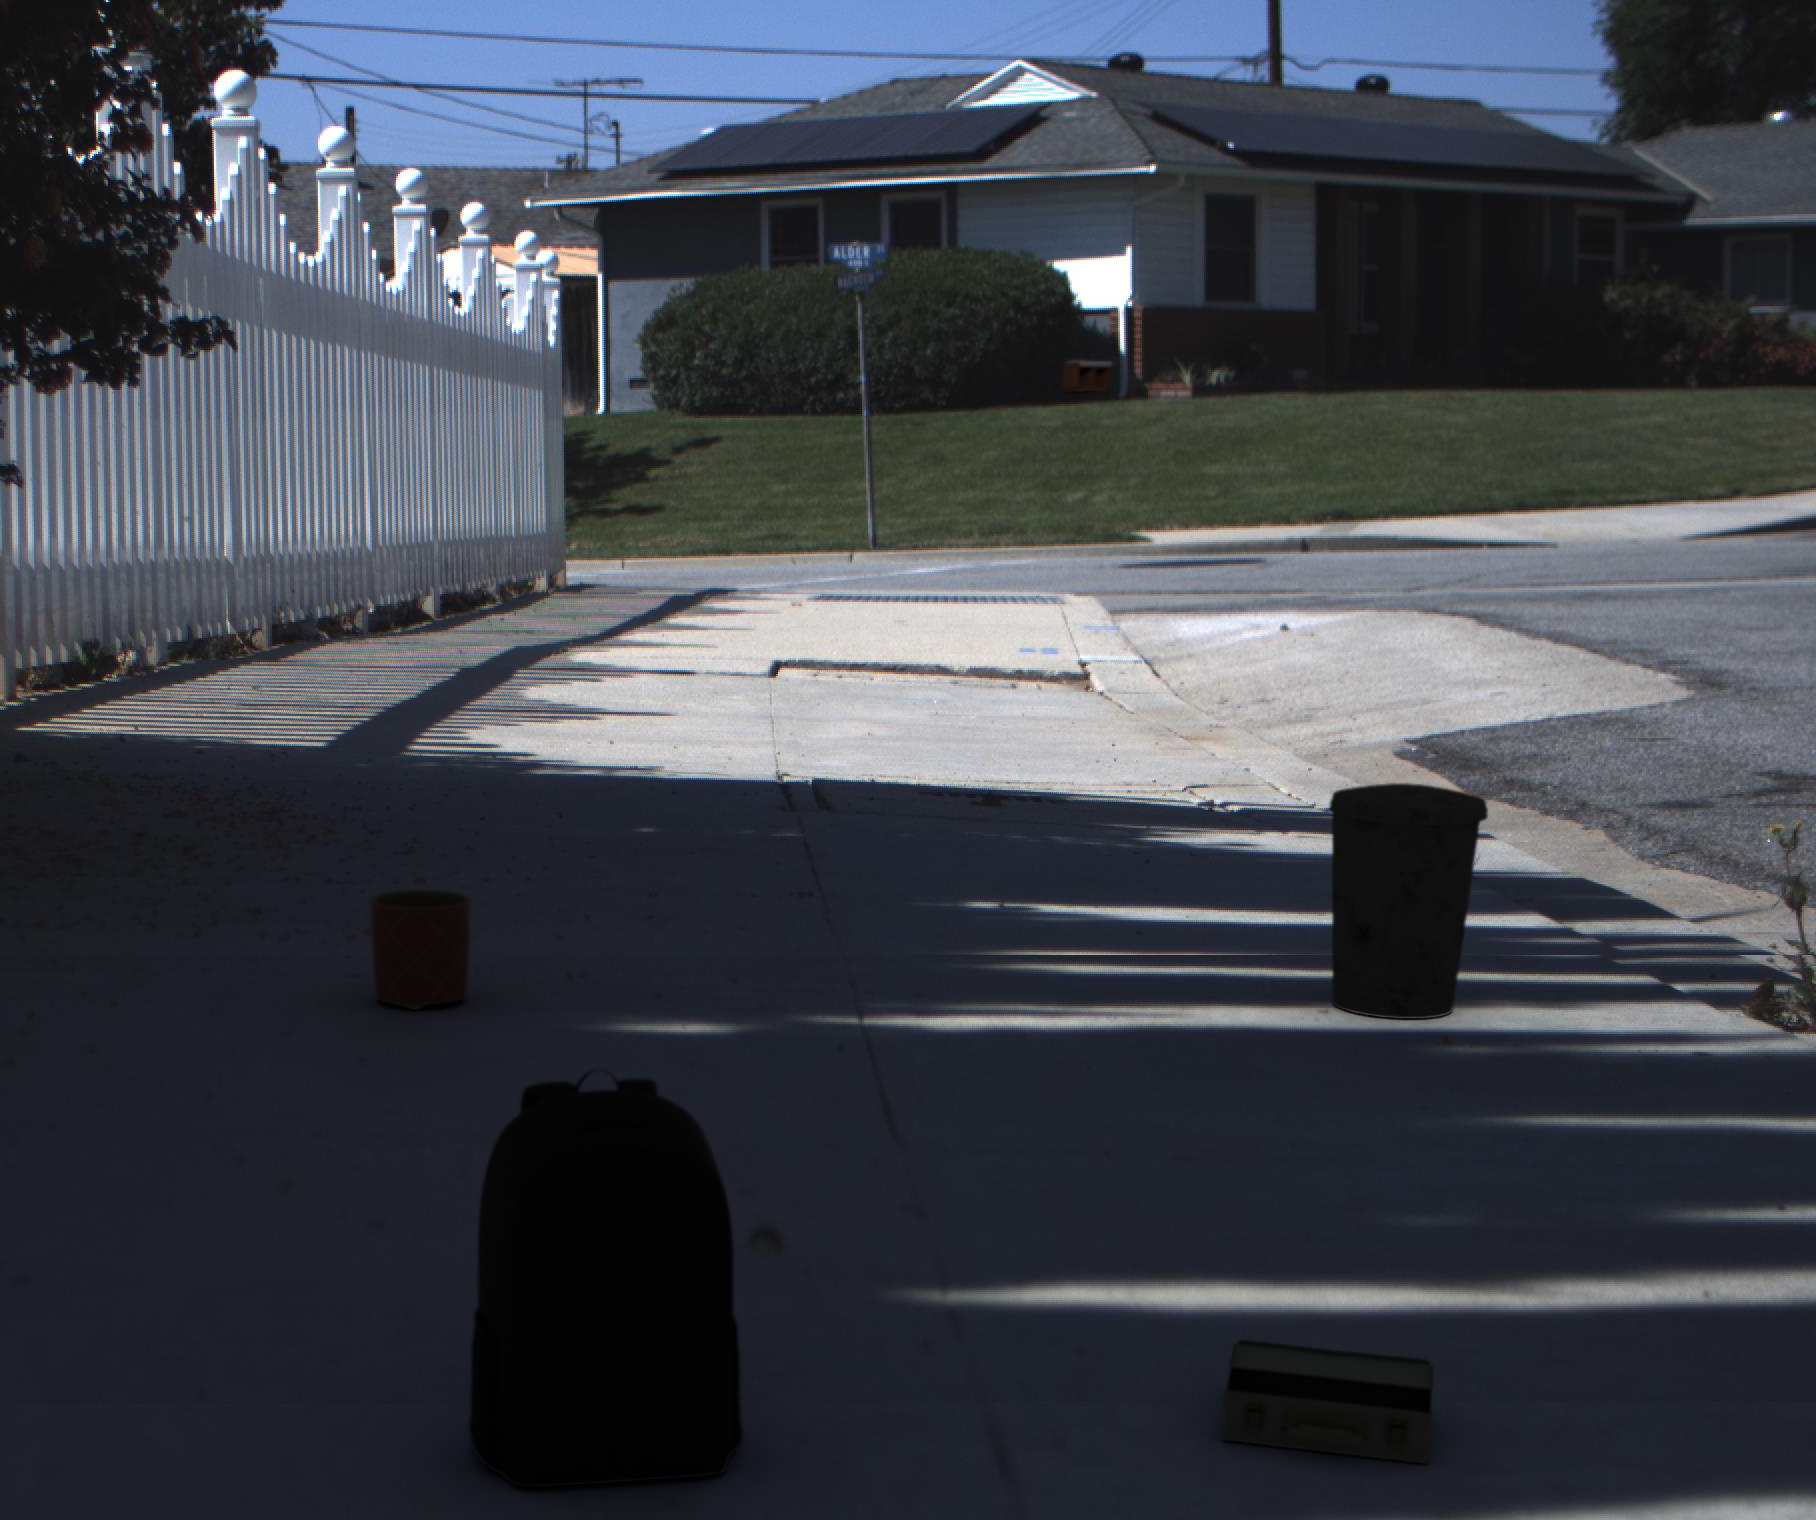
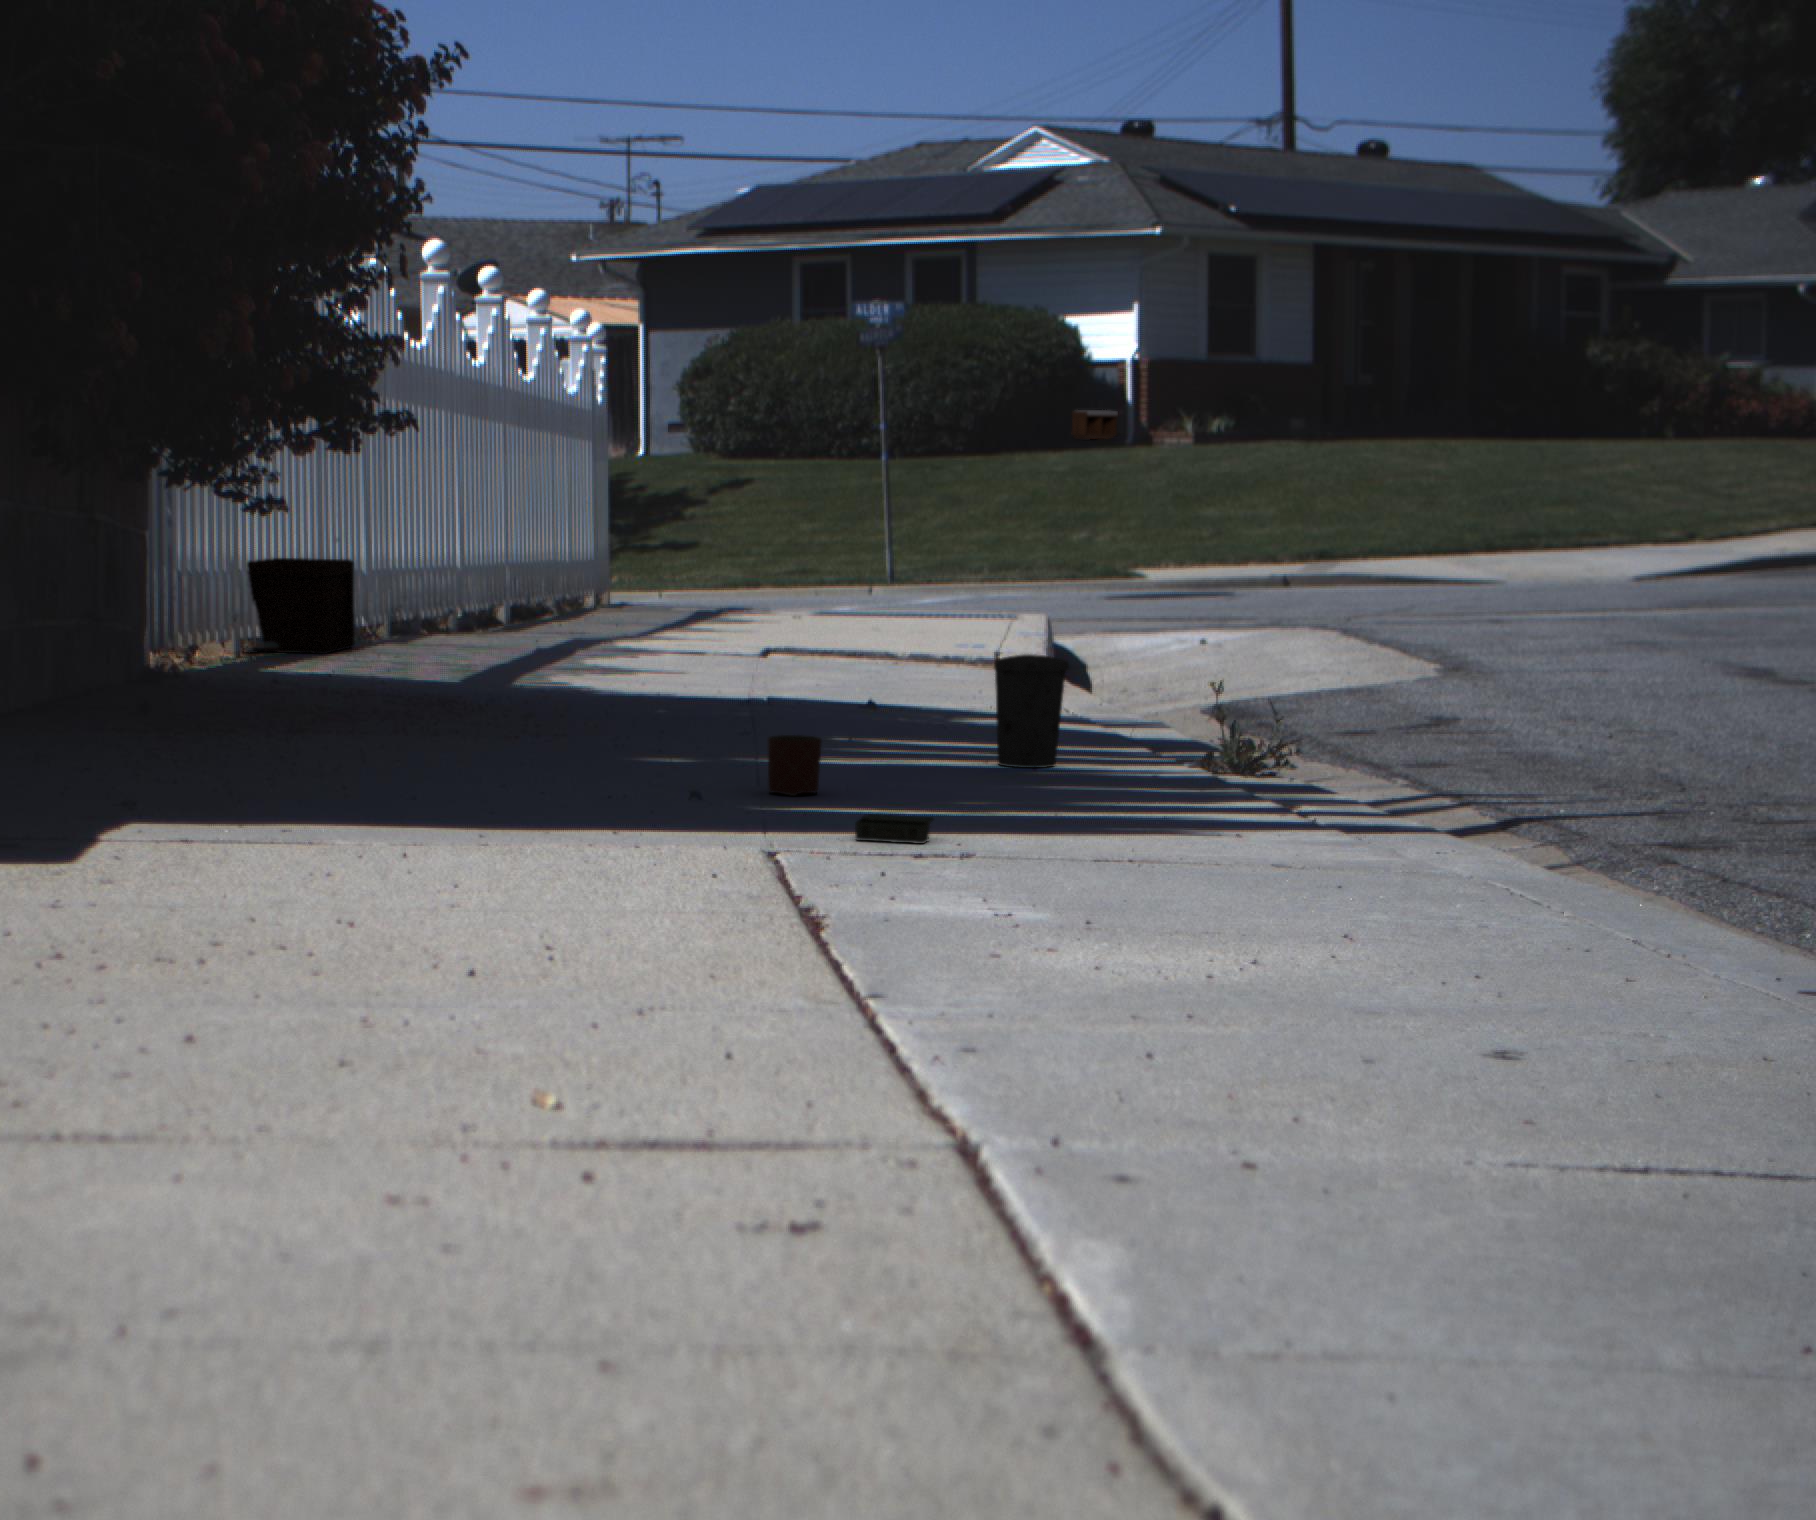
wooden crate: none [15,549,191,692] -> present [247,558,355,654]
planter: present [370,890,471,1010] -> present [767,735,822,796]
backpack: present [469,1071,743,1487] -> none [588,704,685,844]

